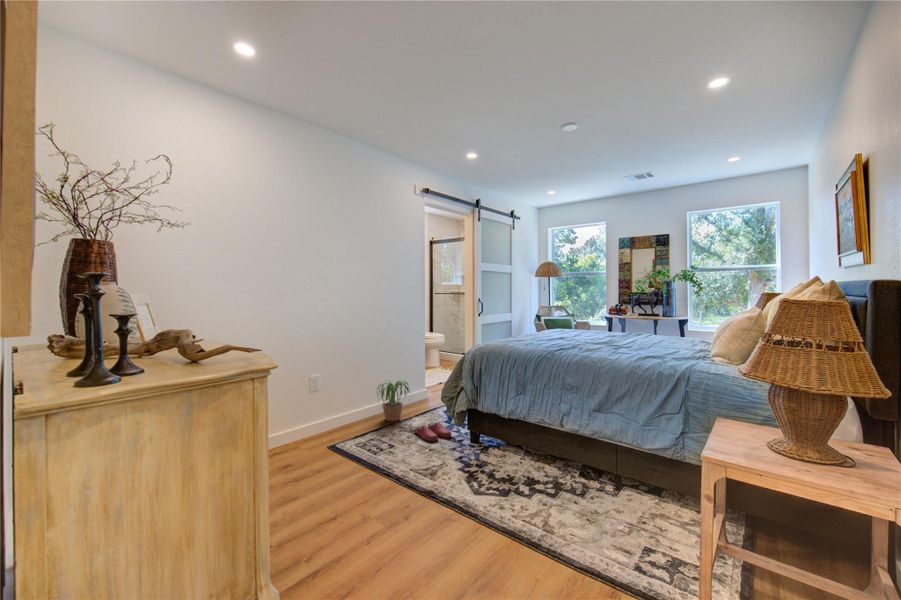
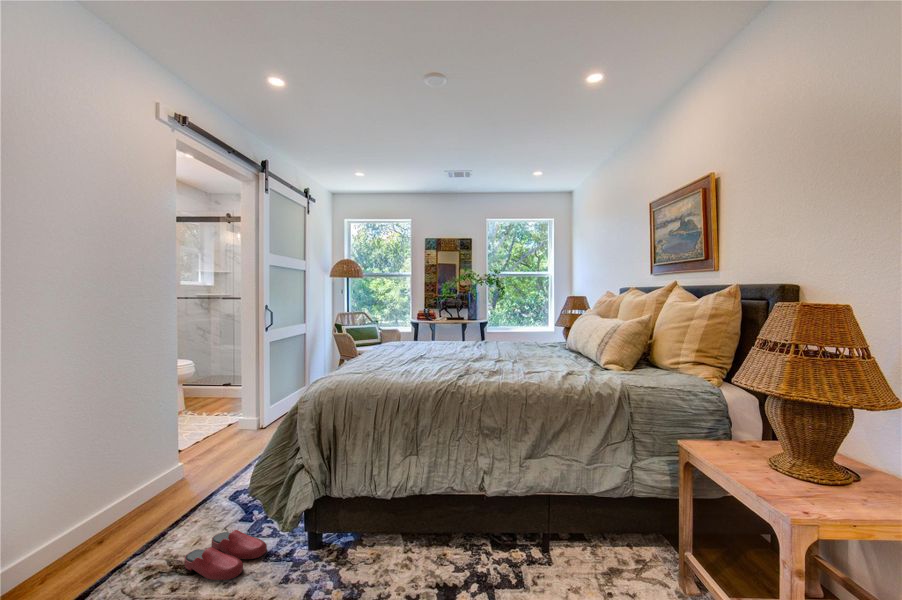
potted plant: present [377,381,410,421] -> none [64,466,173,559]

